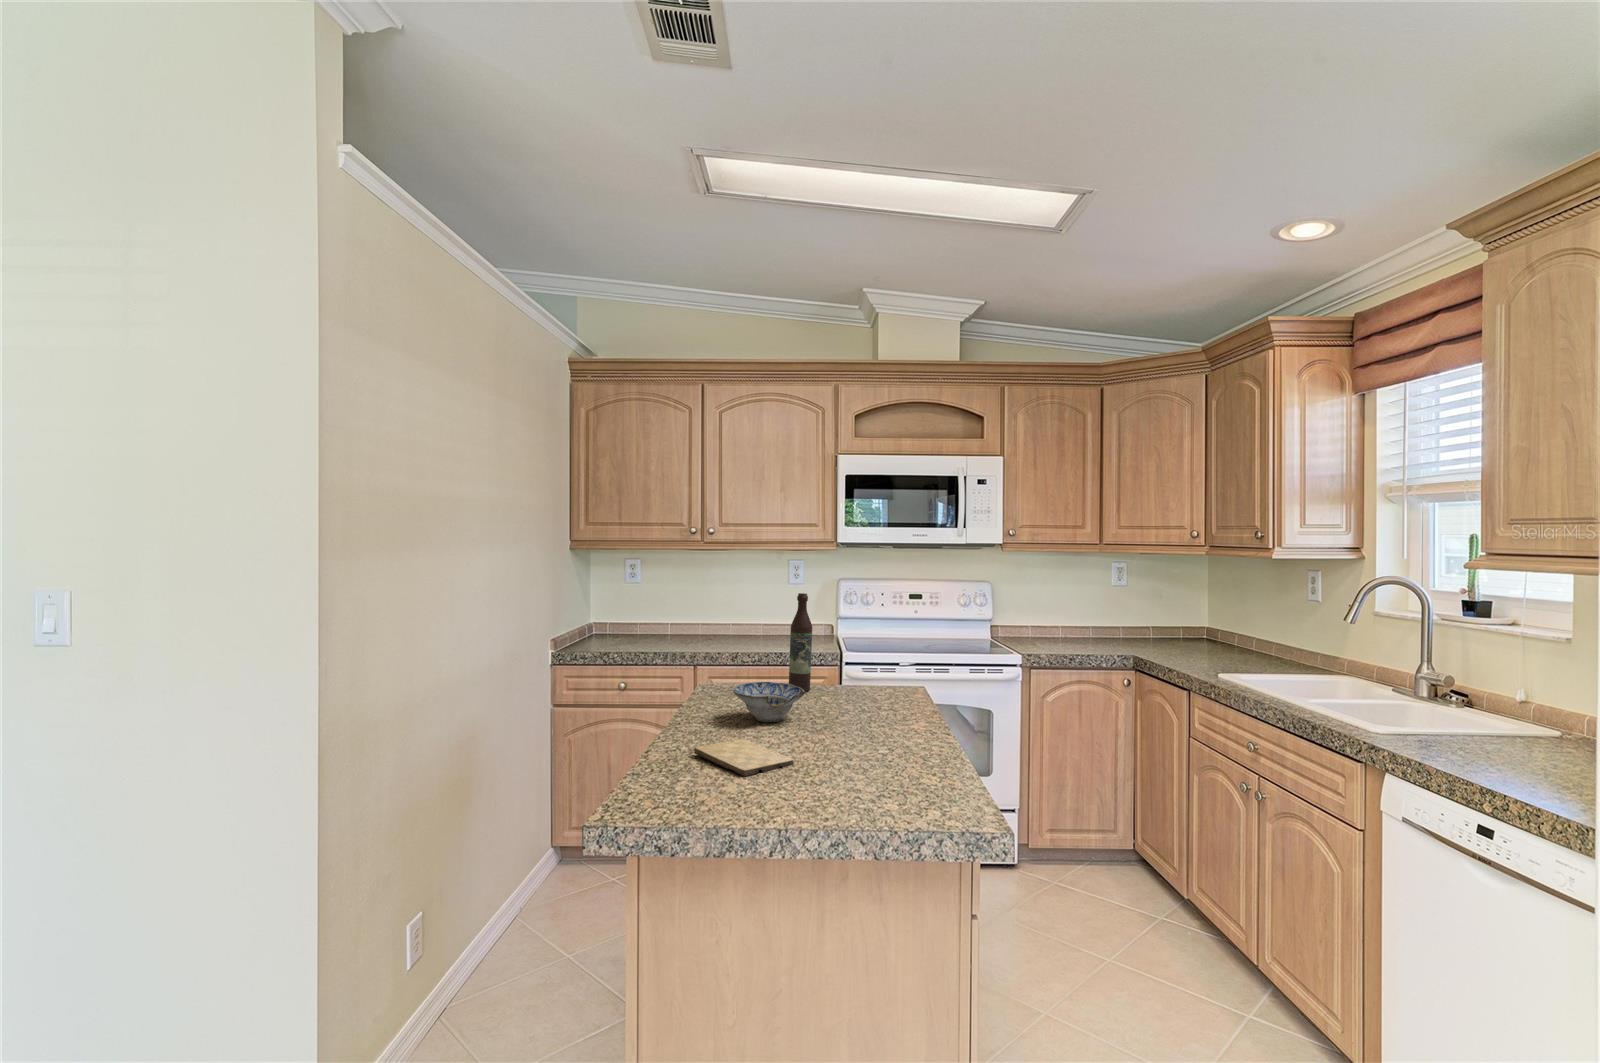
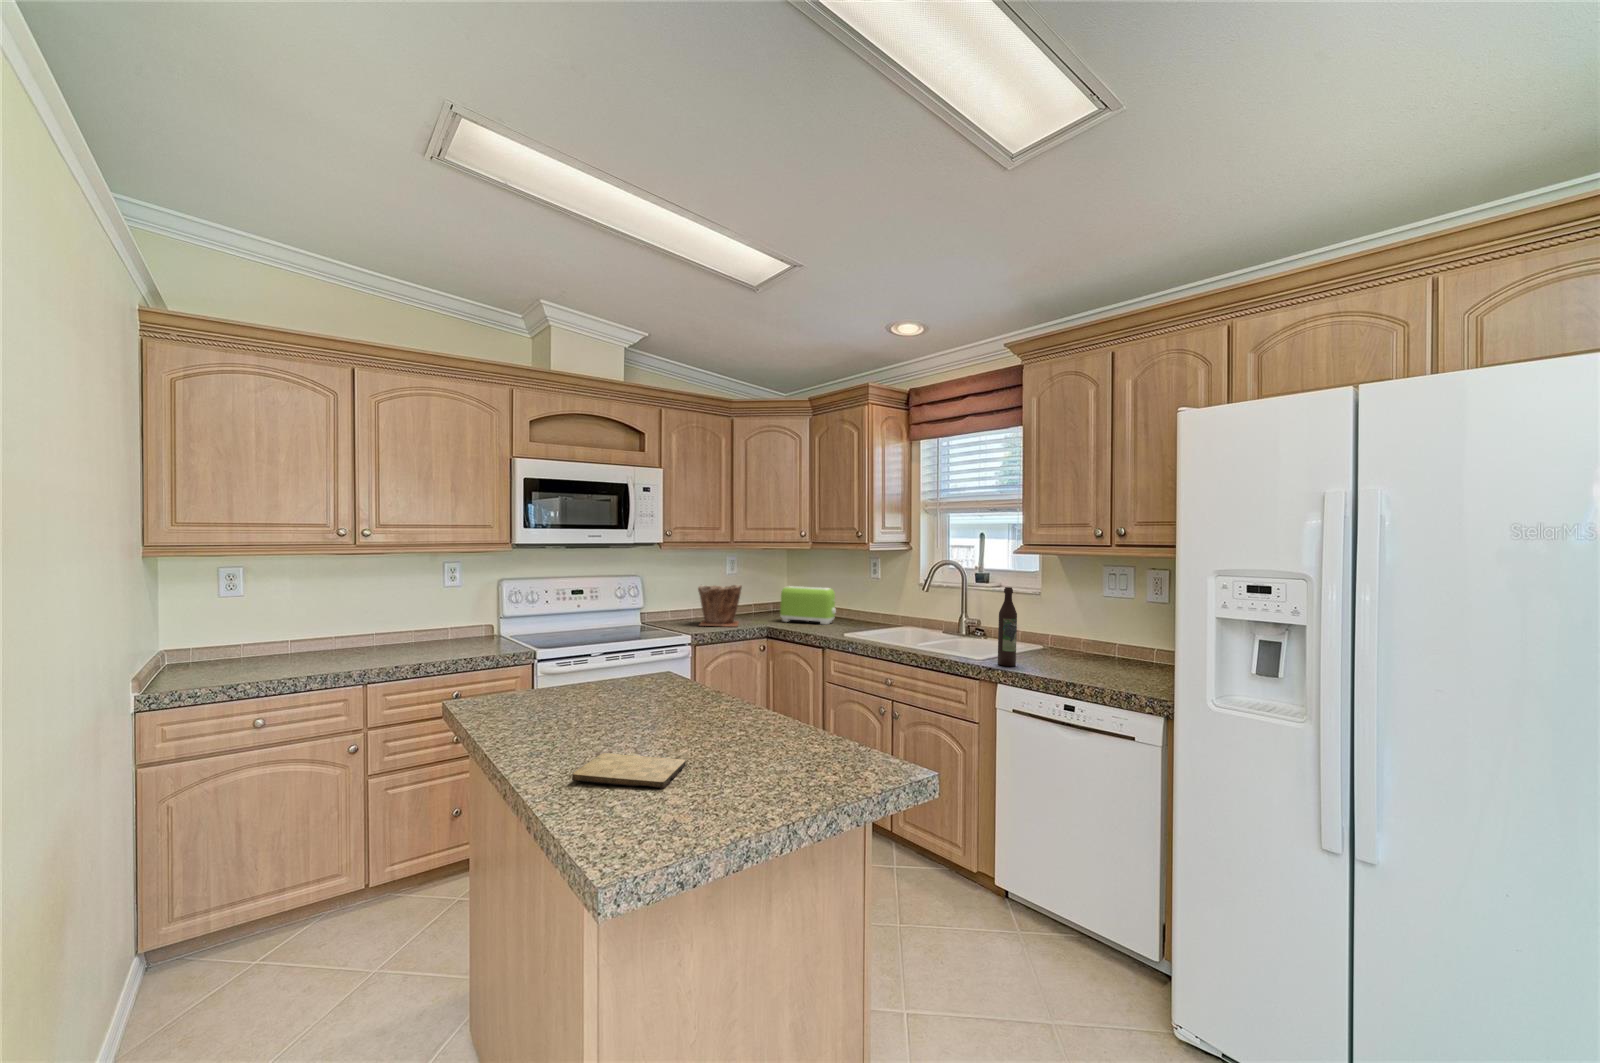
wine bottle: present [789,593,812,692] -> present [998,587,1017,666]
plant pot: none [1050,595,1111,650] -> present [698,585,742,626]
toaster: none [1170,604,1255,660] -> present [780,586,836,624]
ceramic bowl: present [733,682,805,722] -> none [540,689,620,734]

